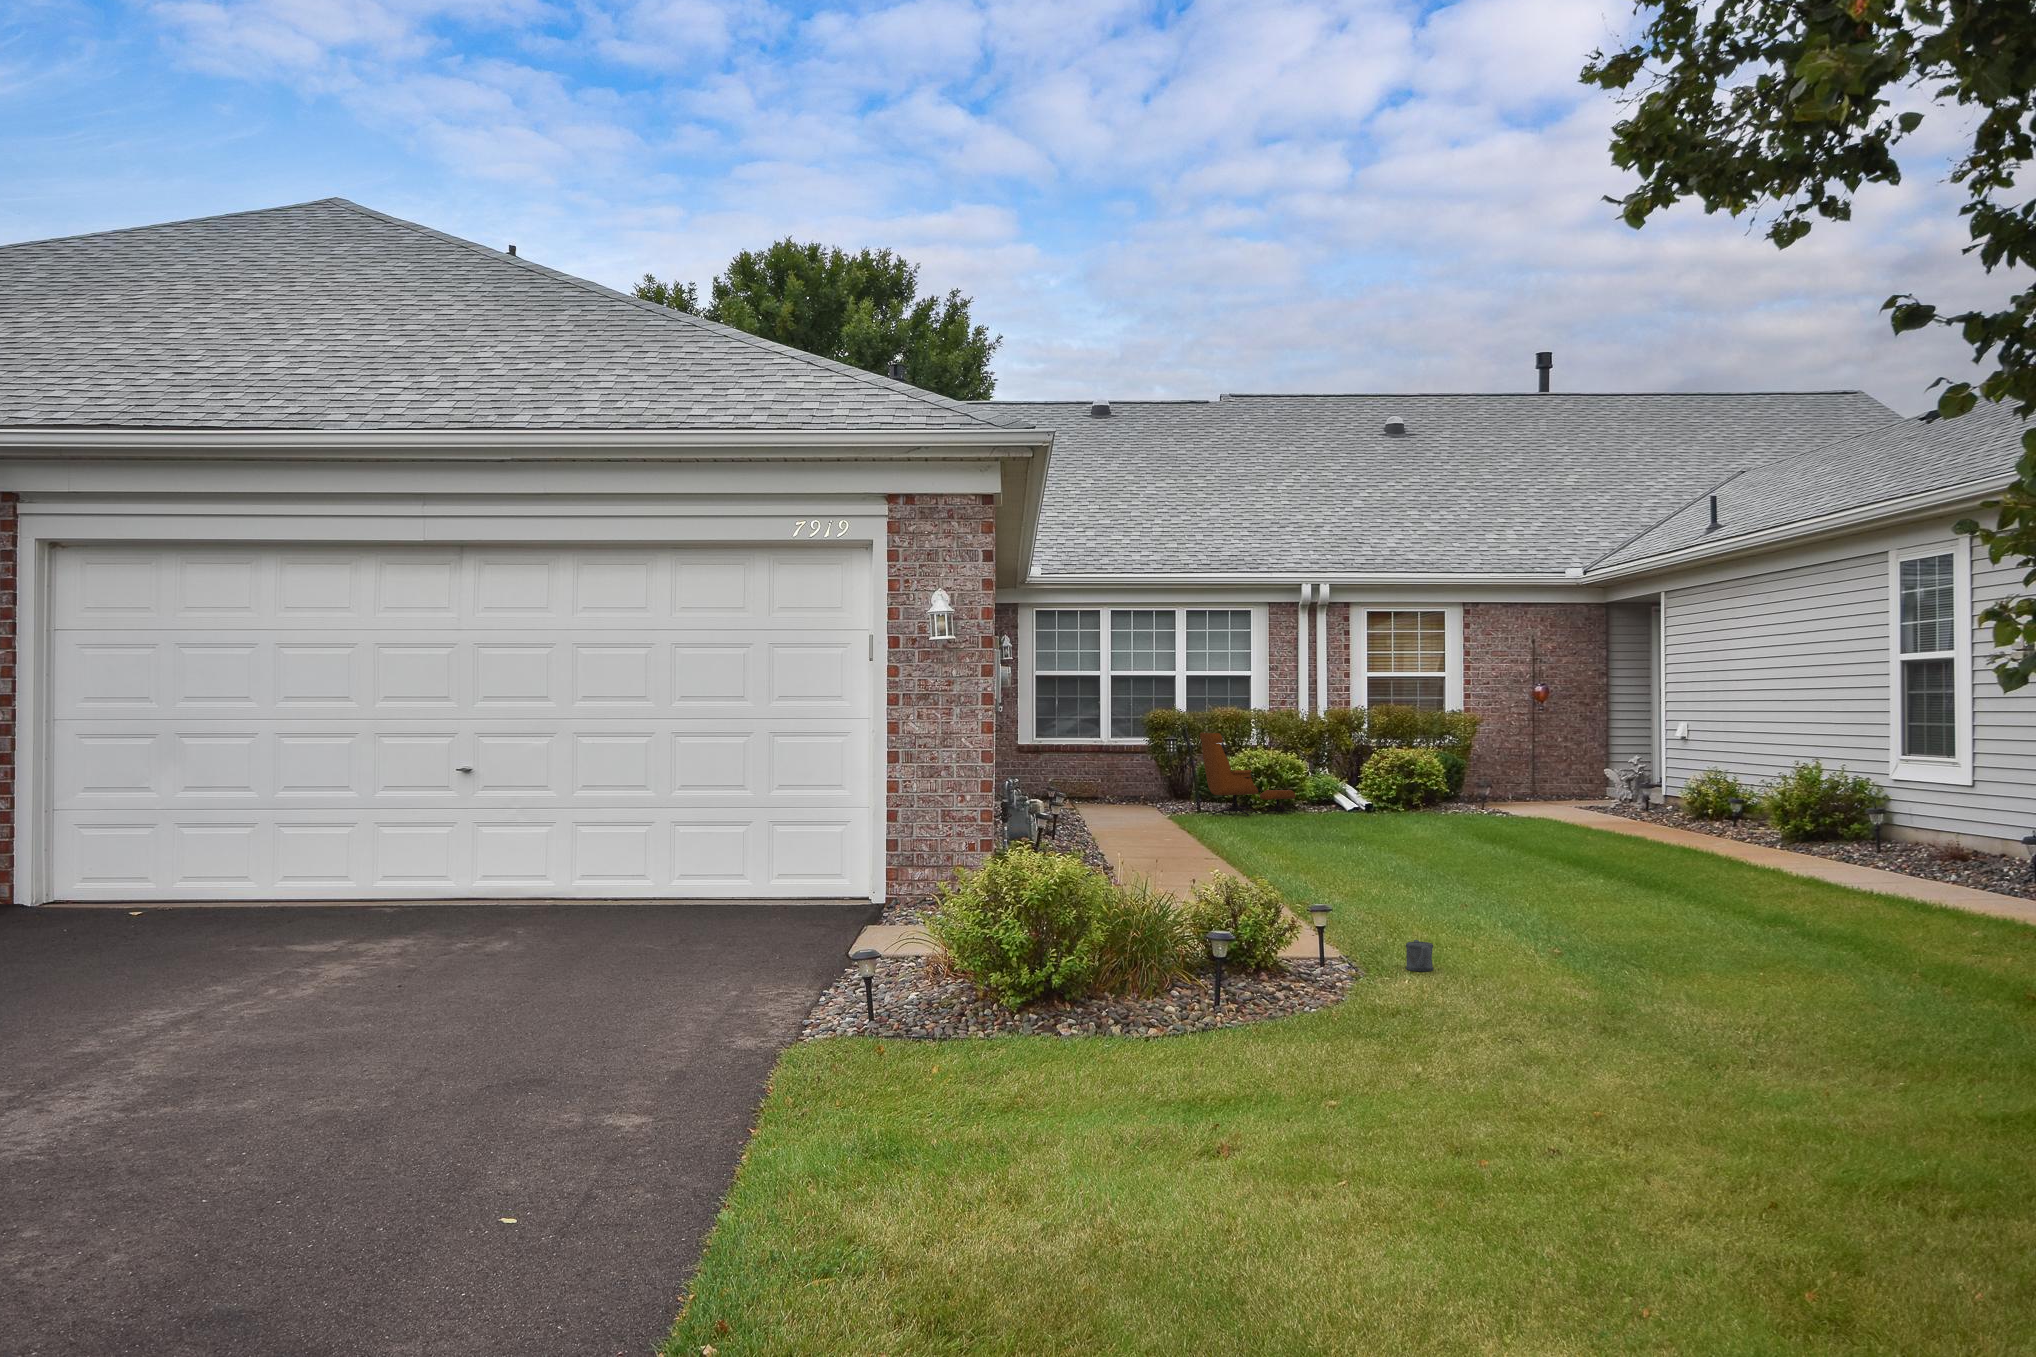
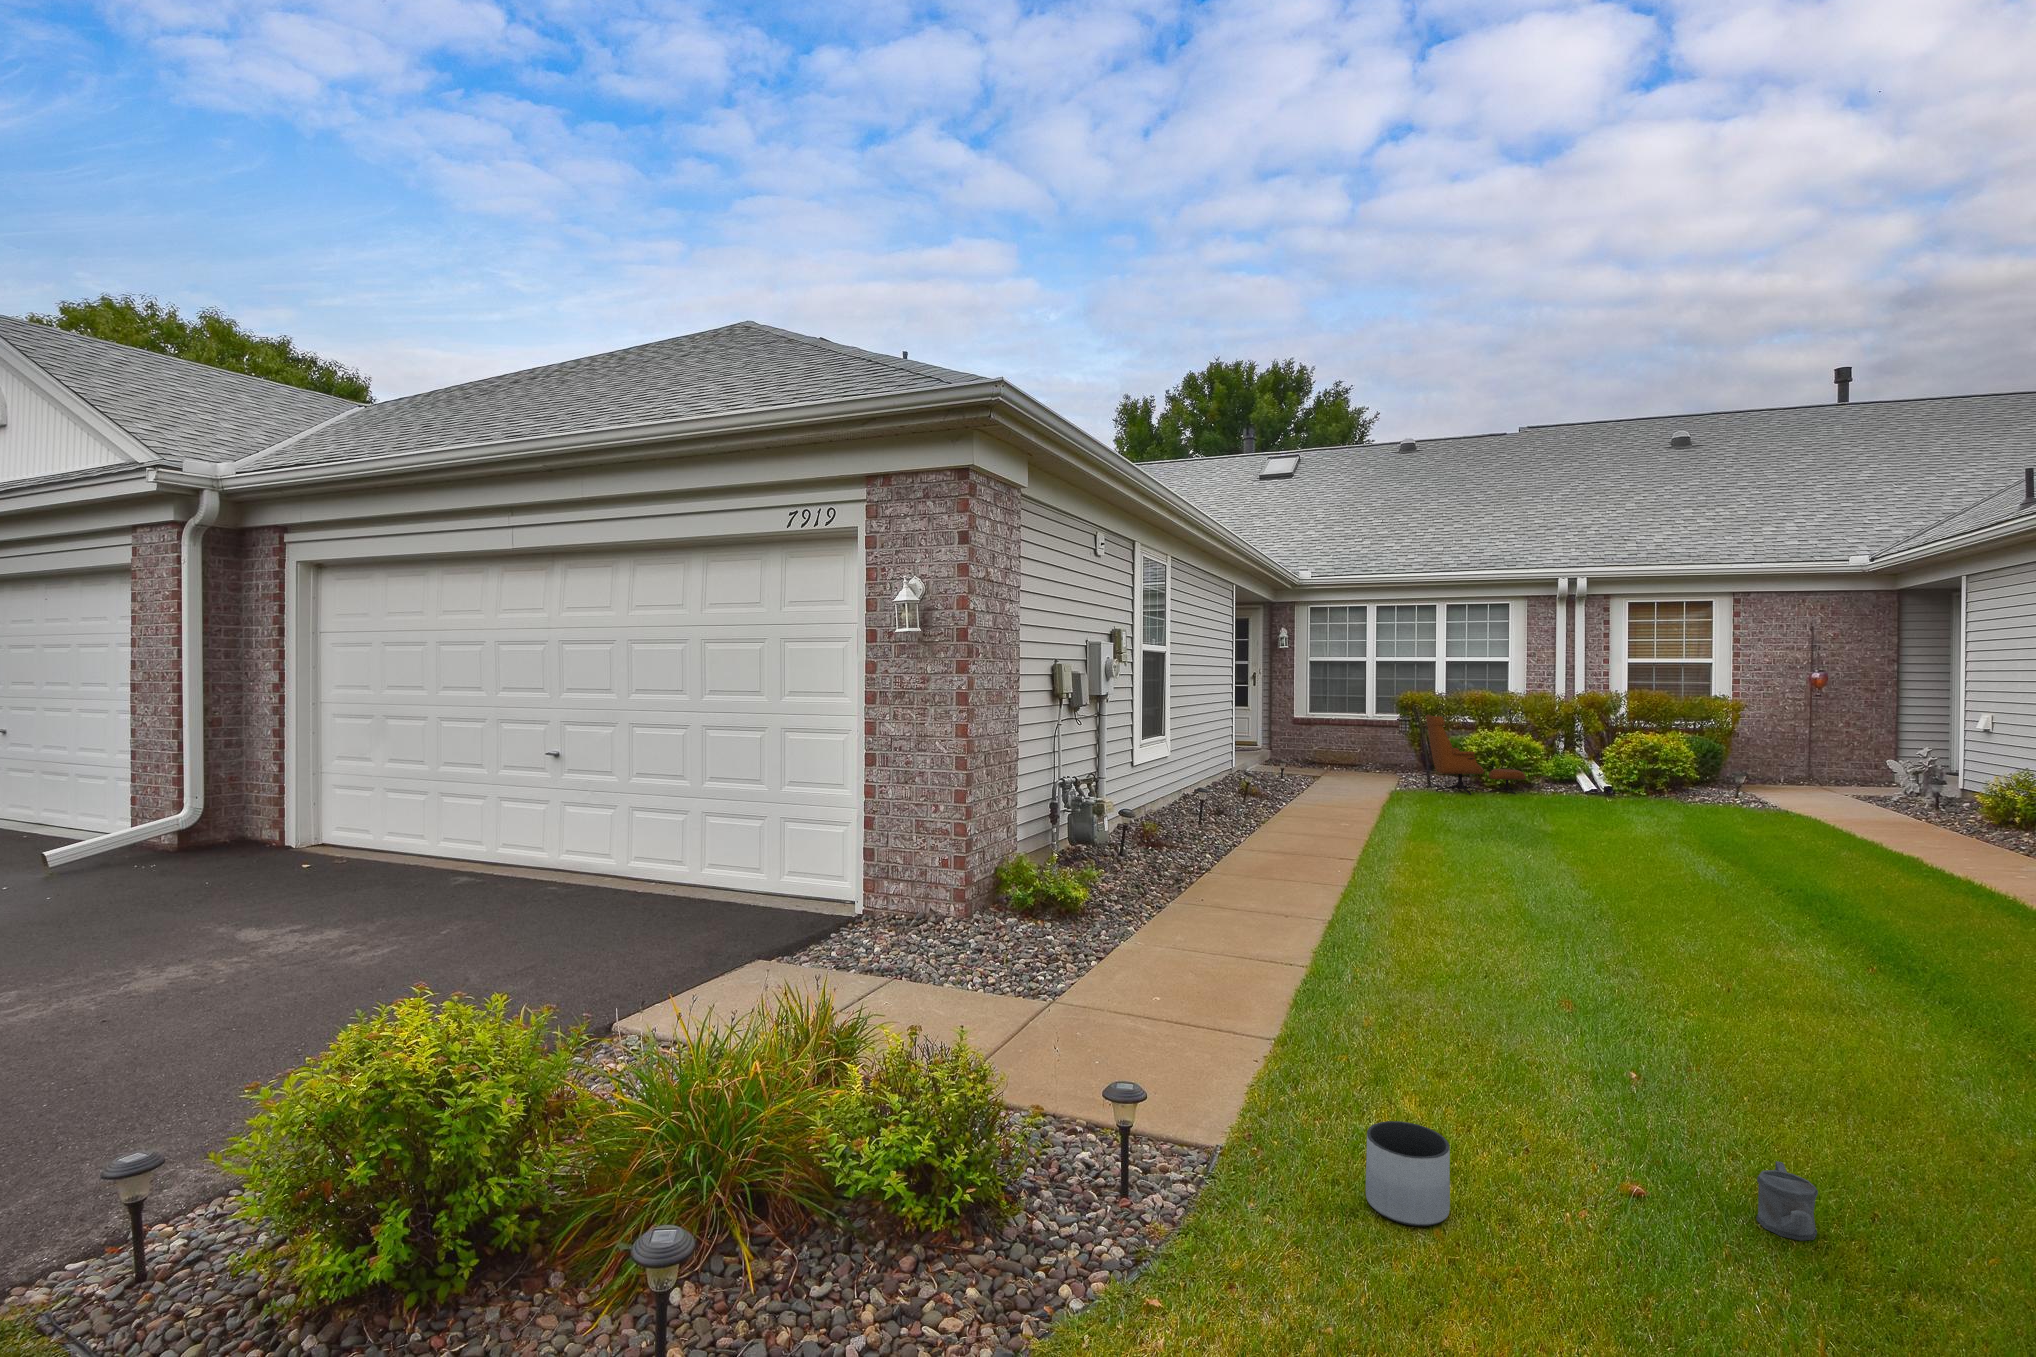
planter: none [1457,917,1502,961] -> present [1366,1121,1450,1226]
watering can: present [1406,940,1433,971] -> present [1756,1161,1818,1241]

